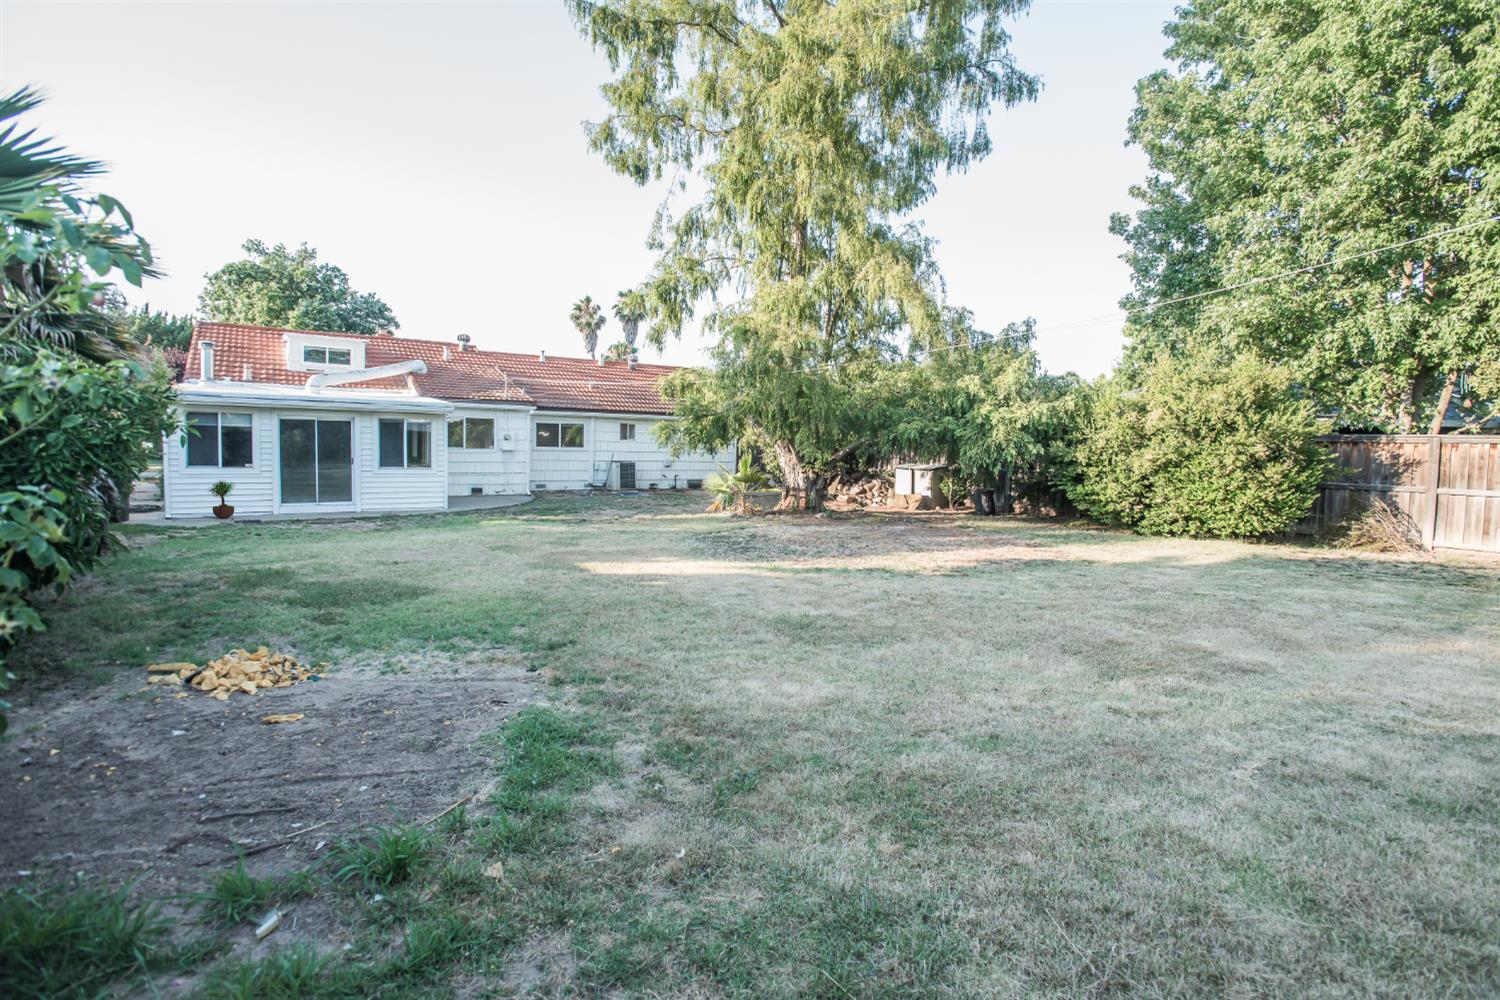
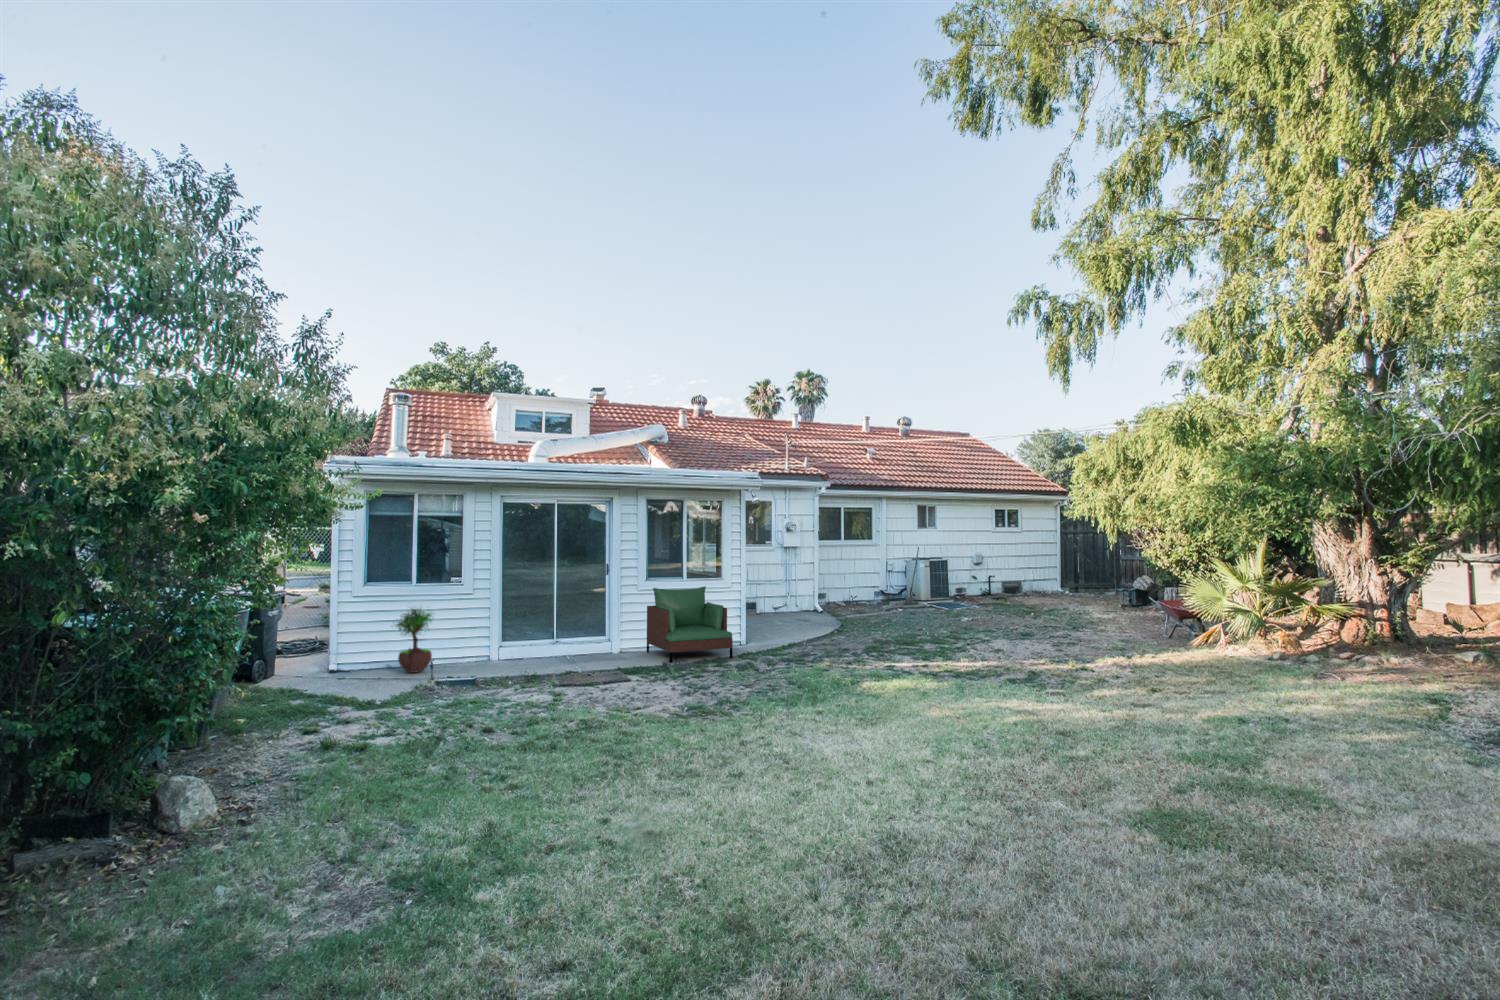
armchair: none [380,473,431,515] -> present [647,586,733,663]
storage bench: present [741,491,784,515] -> none [1281,615,1341,667]

